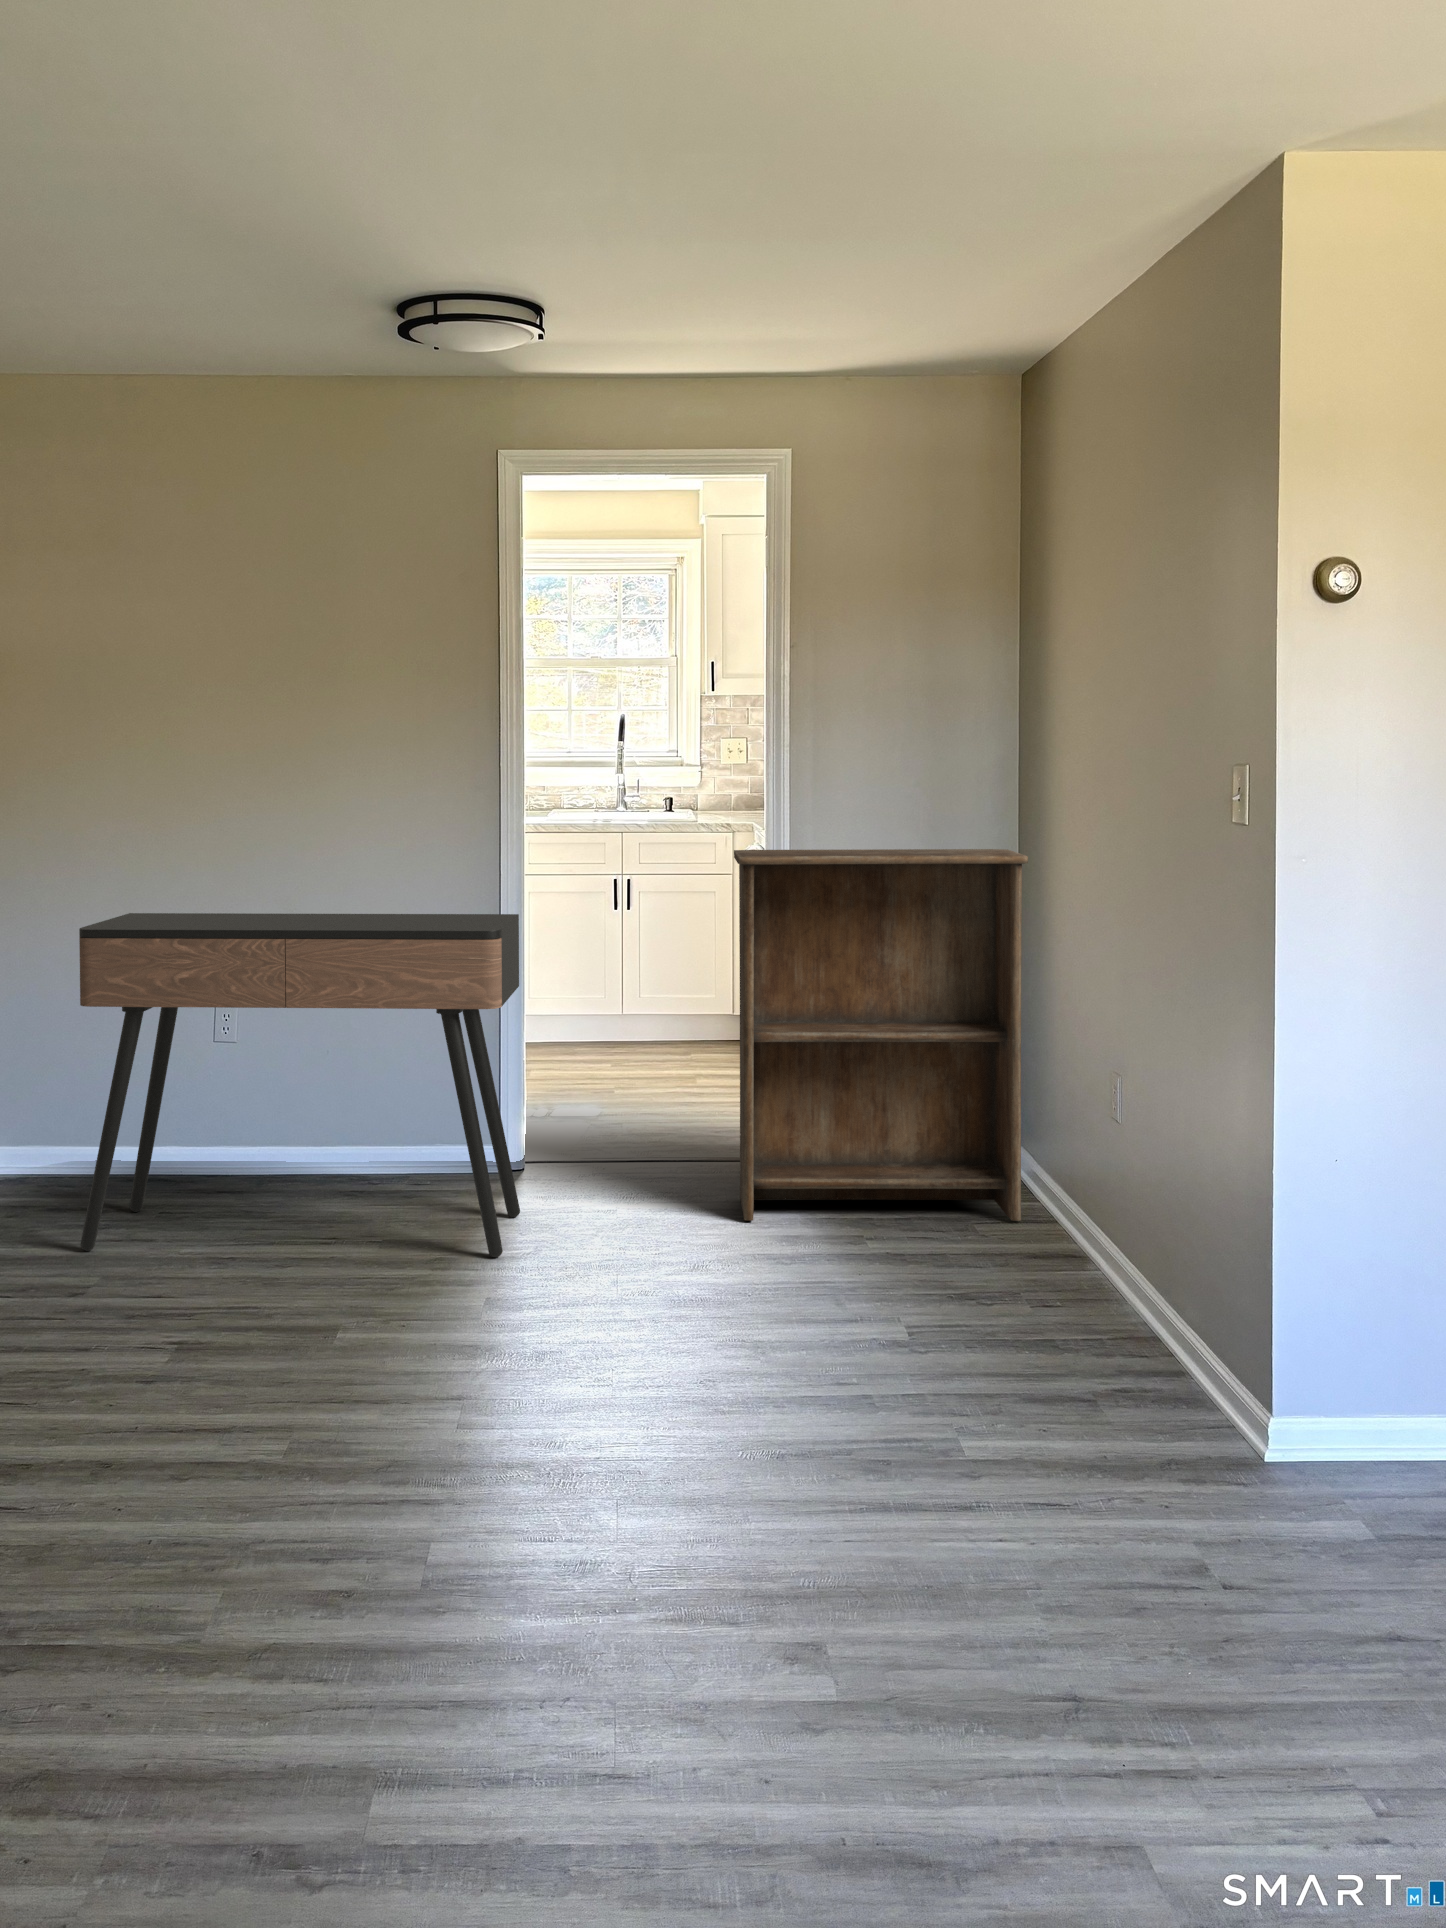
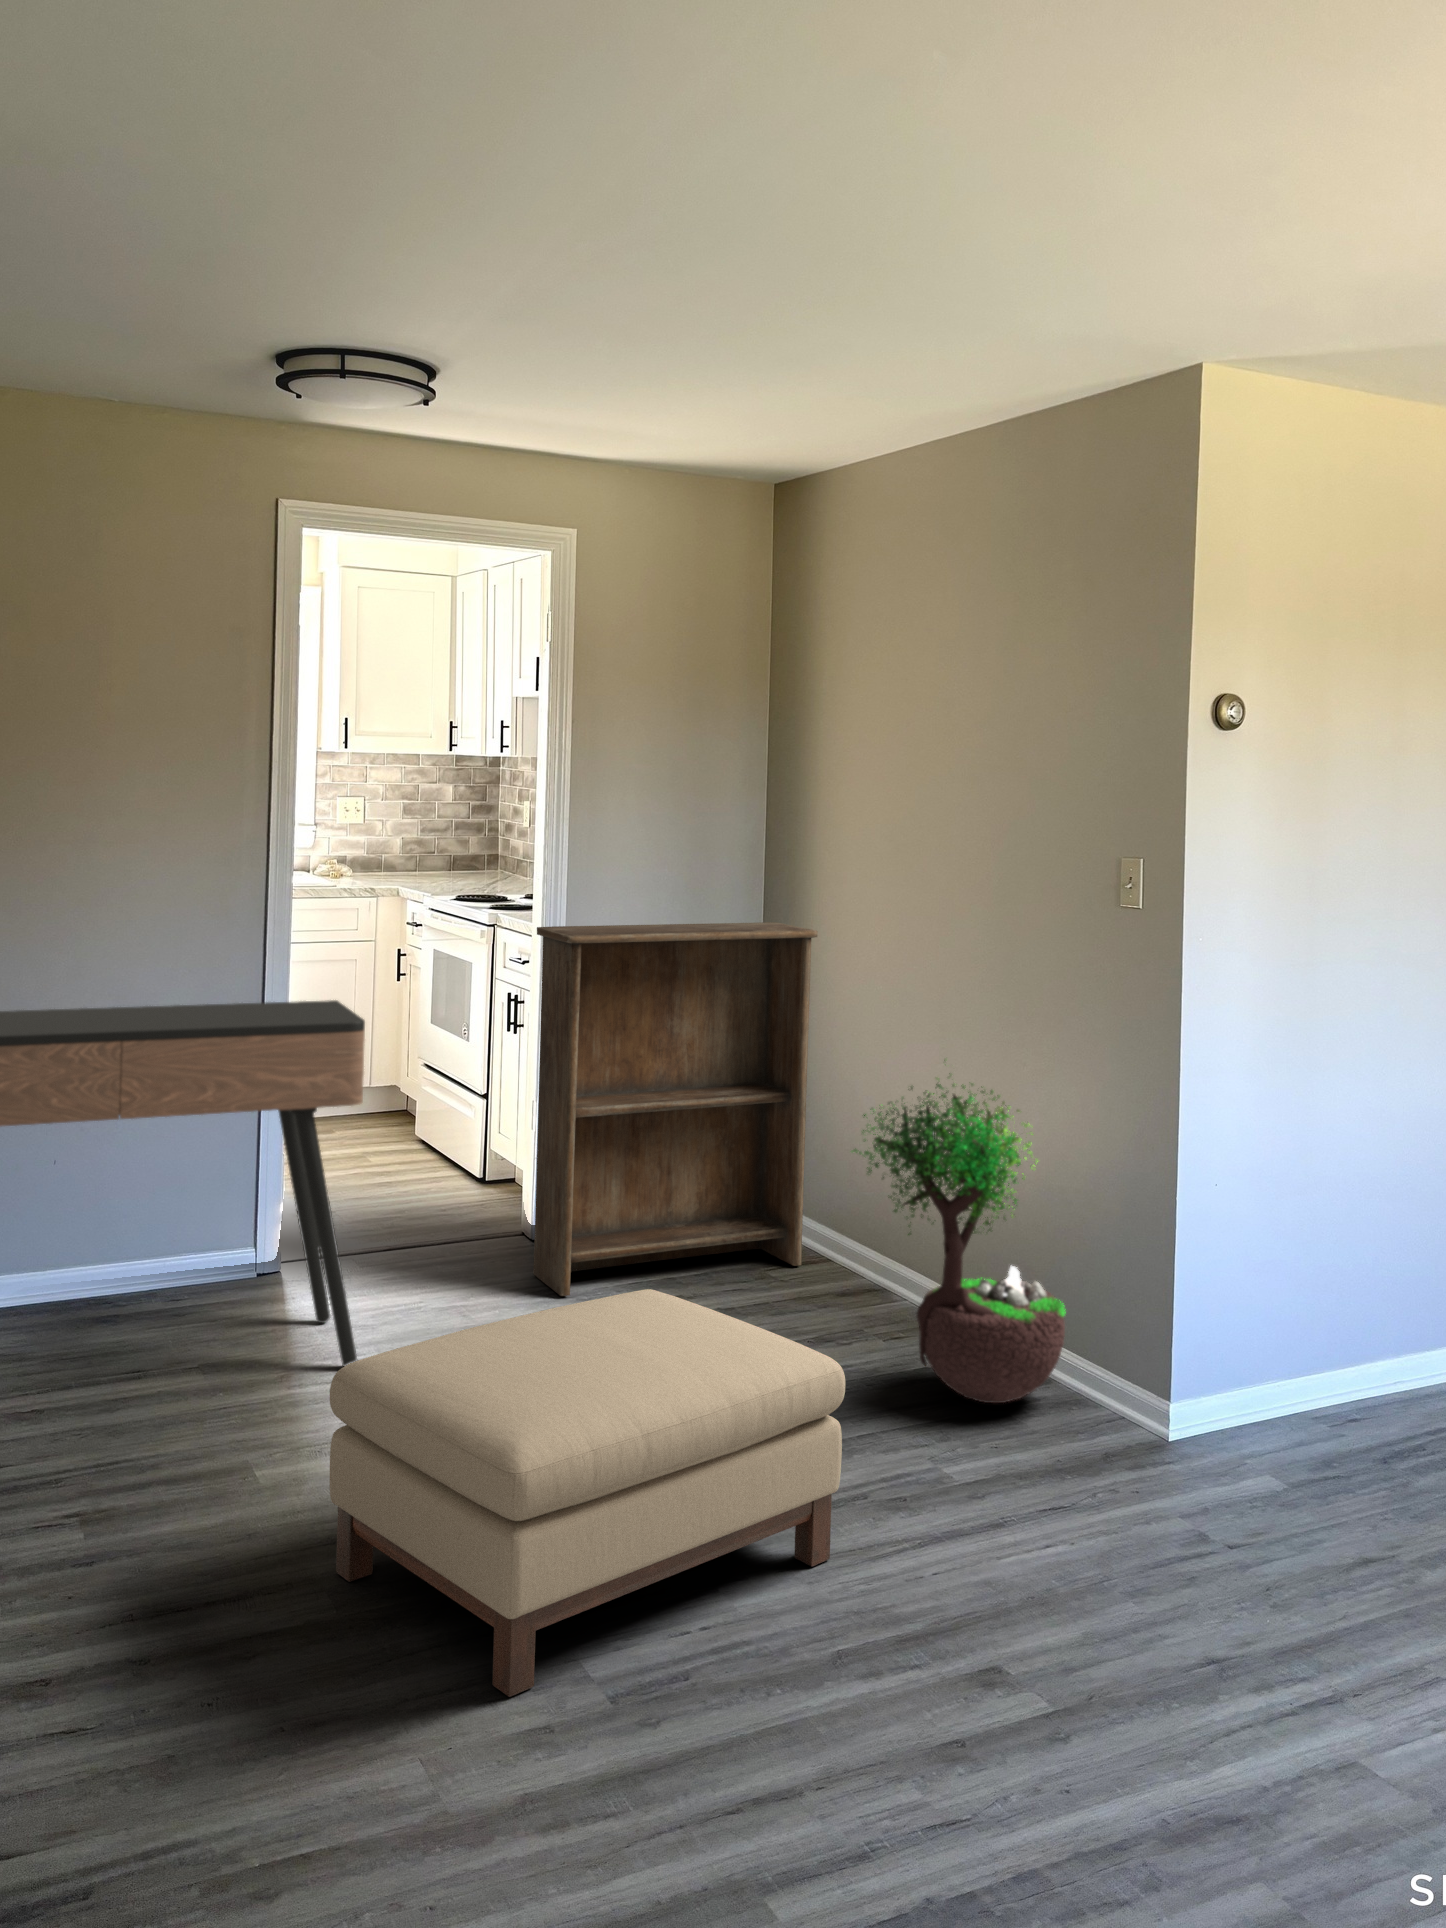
potted tree: none [938,986,1183,1385] -> present [852,1060,1066,1403]
ottoman: none [295,1201,760,1552] -> present [330,1289,845,1697]

